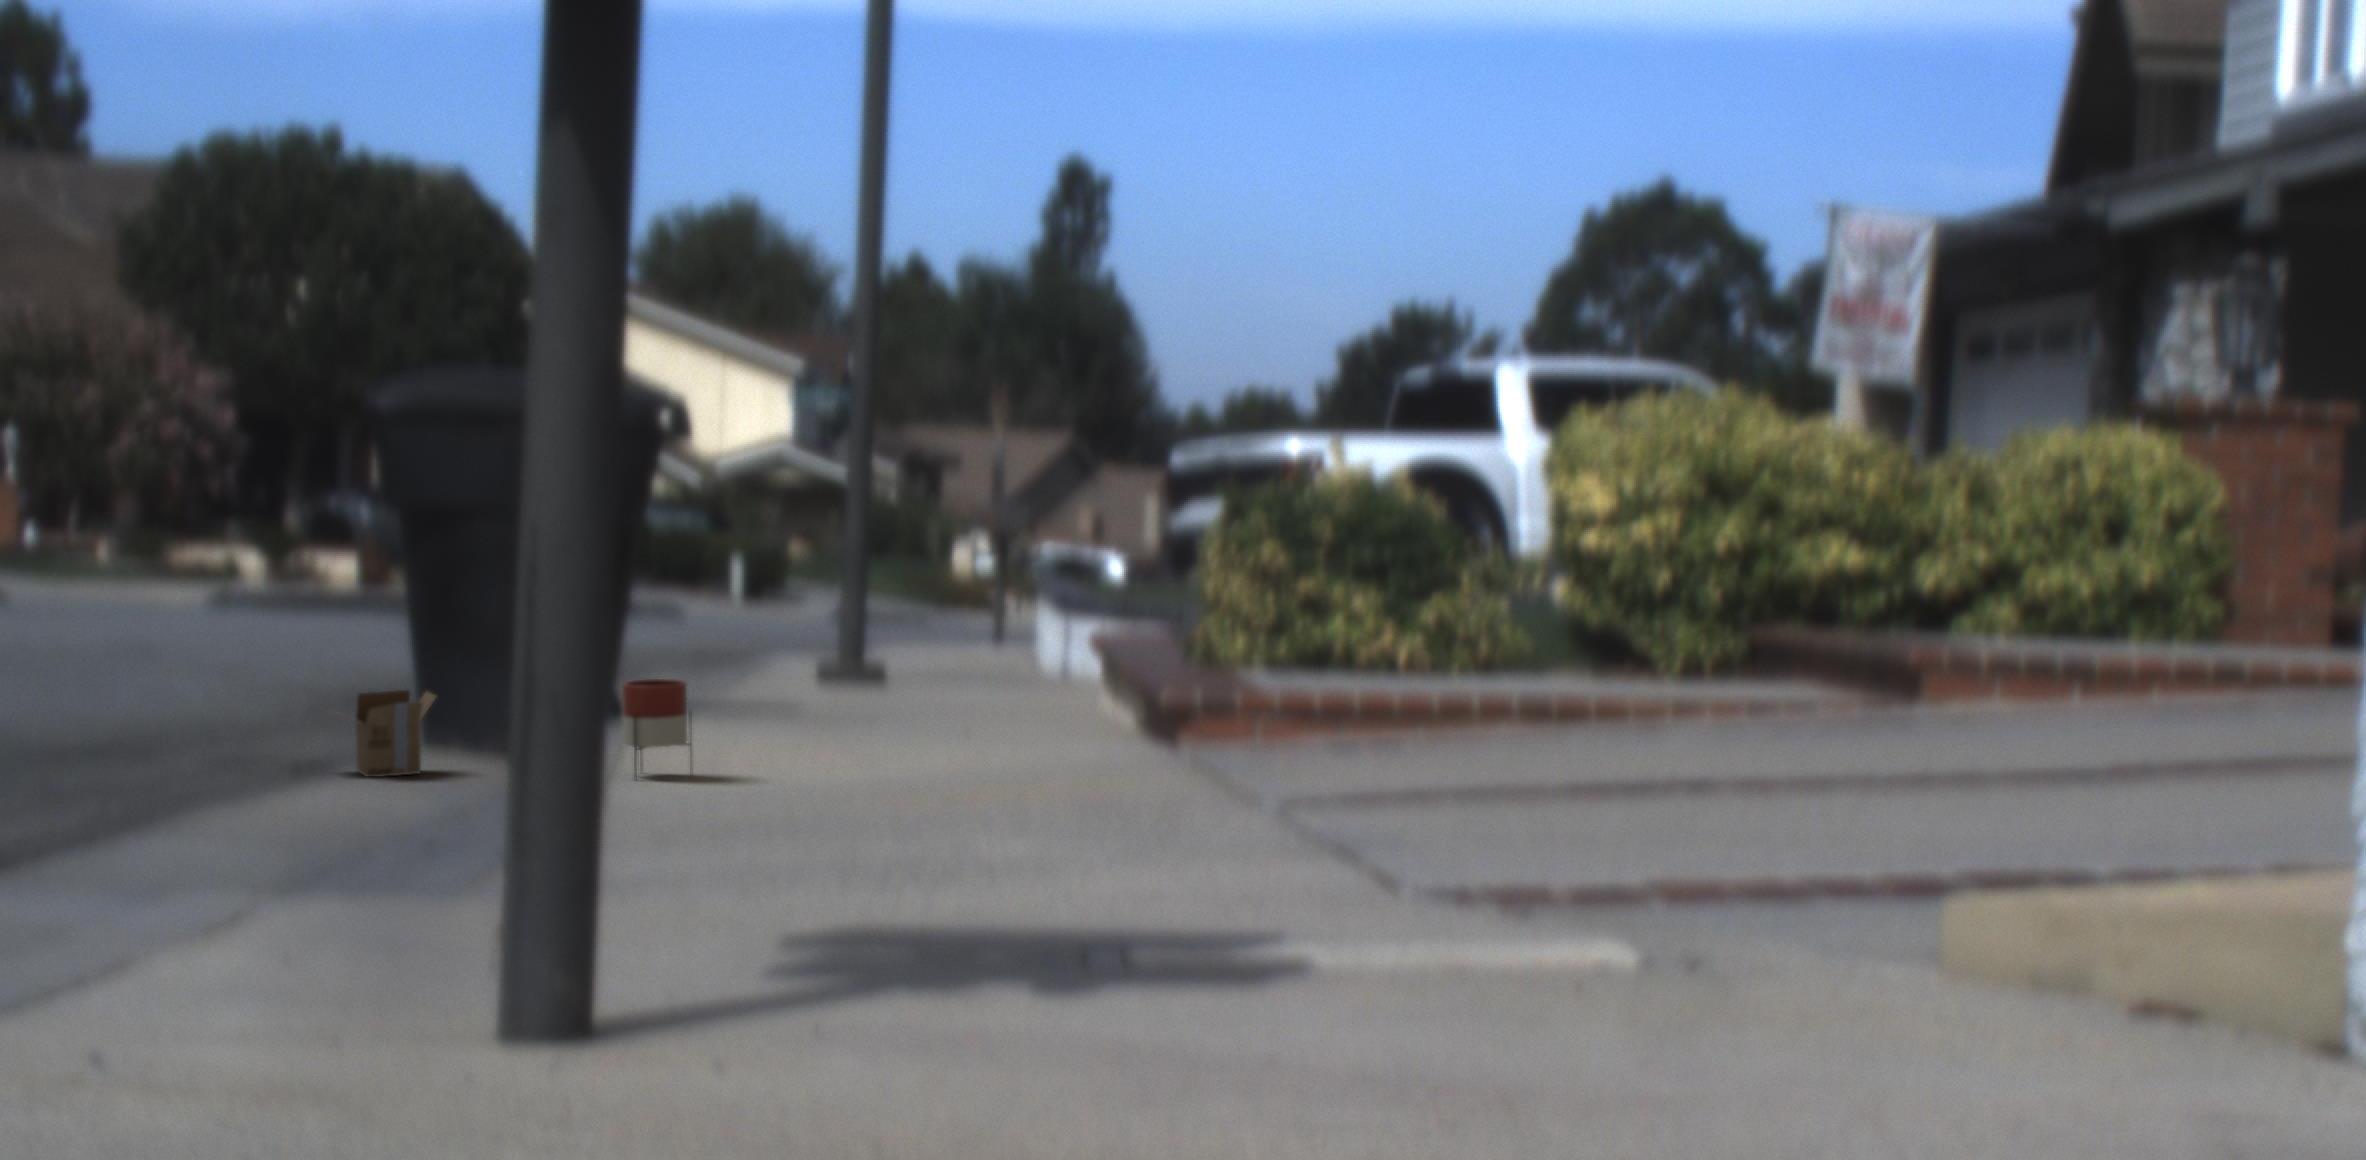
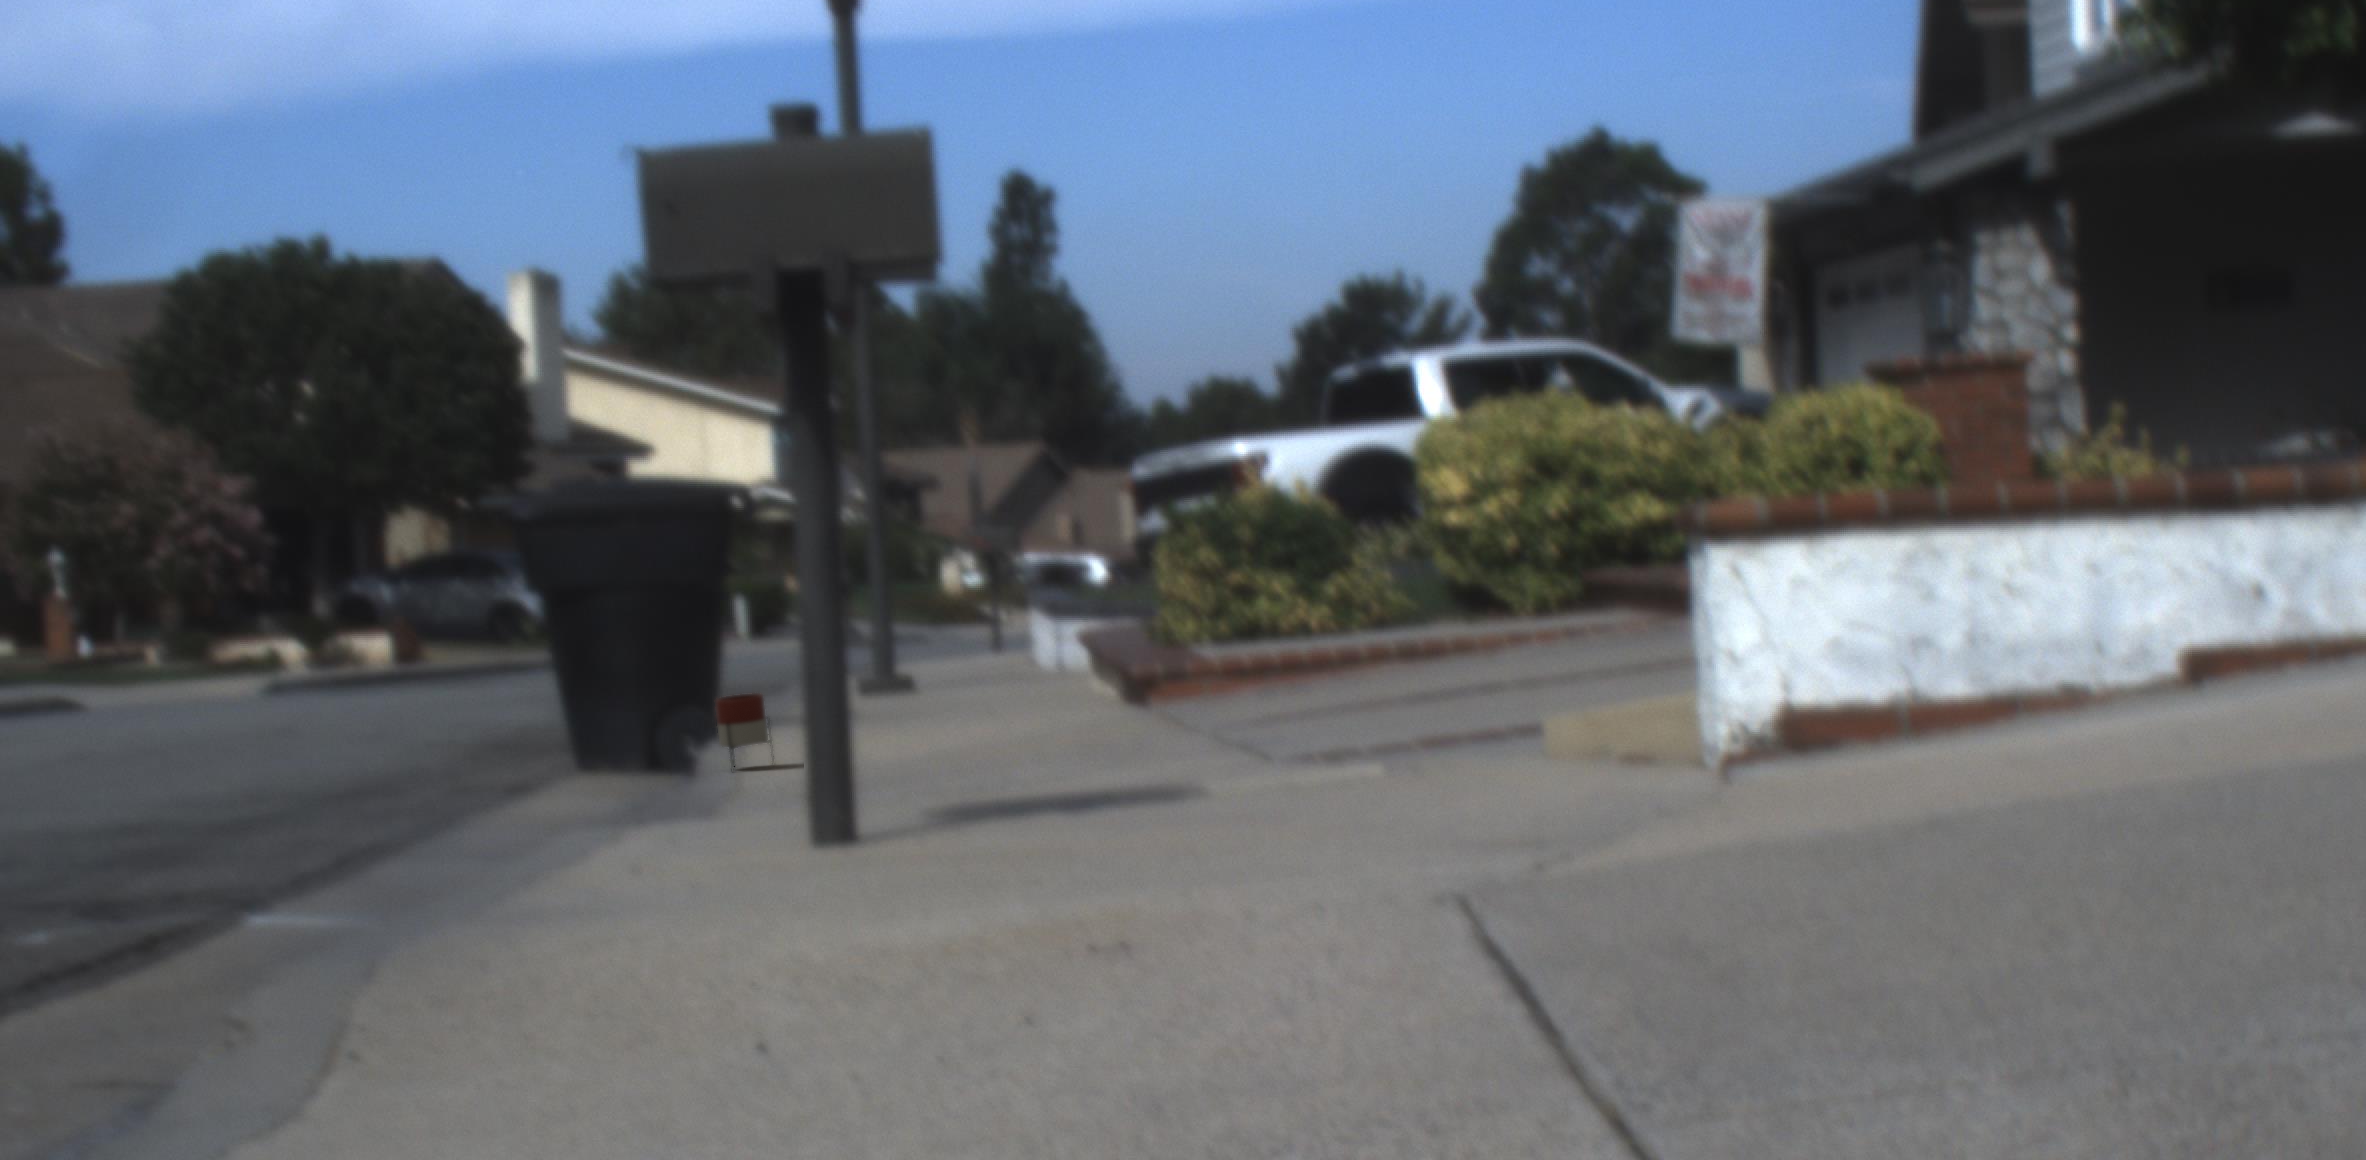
cardboard box: present [333,690,436,777] -> none [496,720,578,788]

